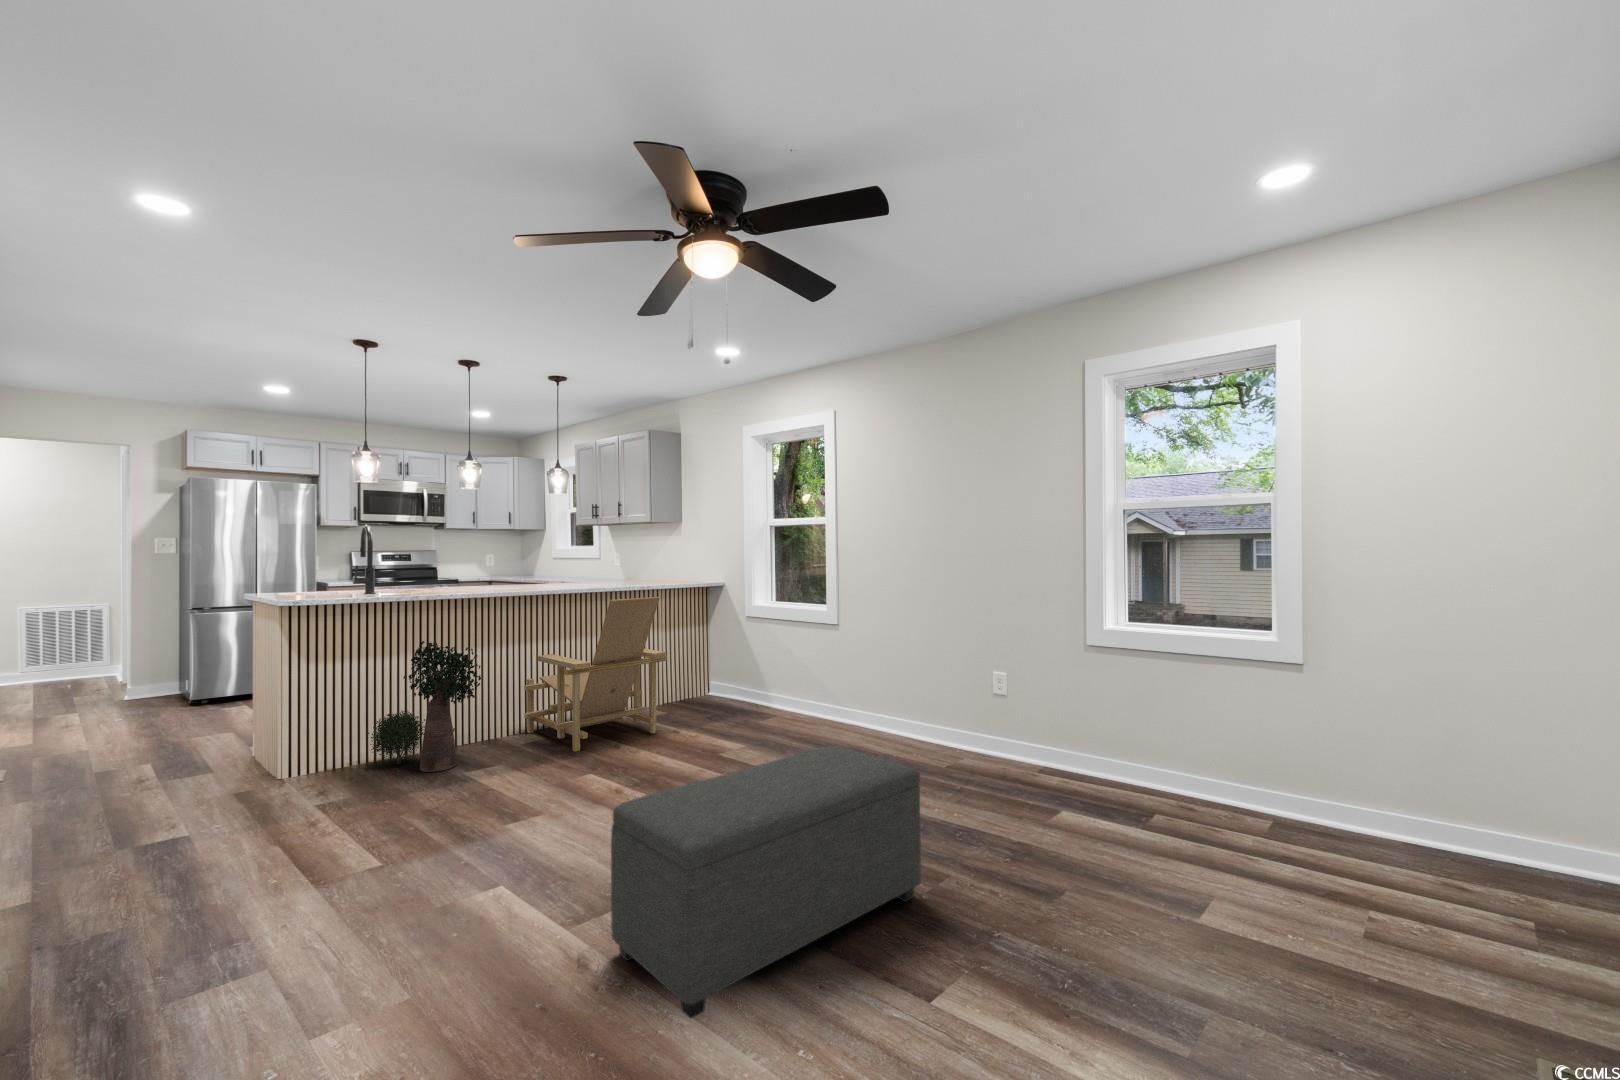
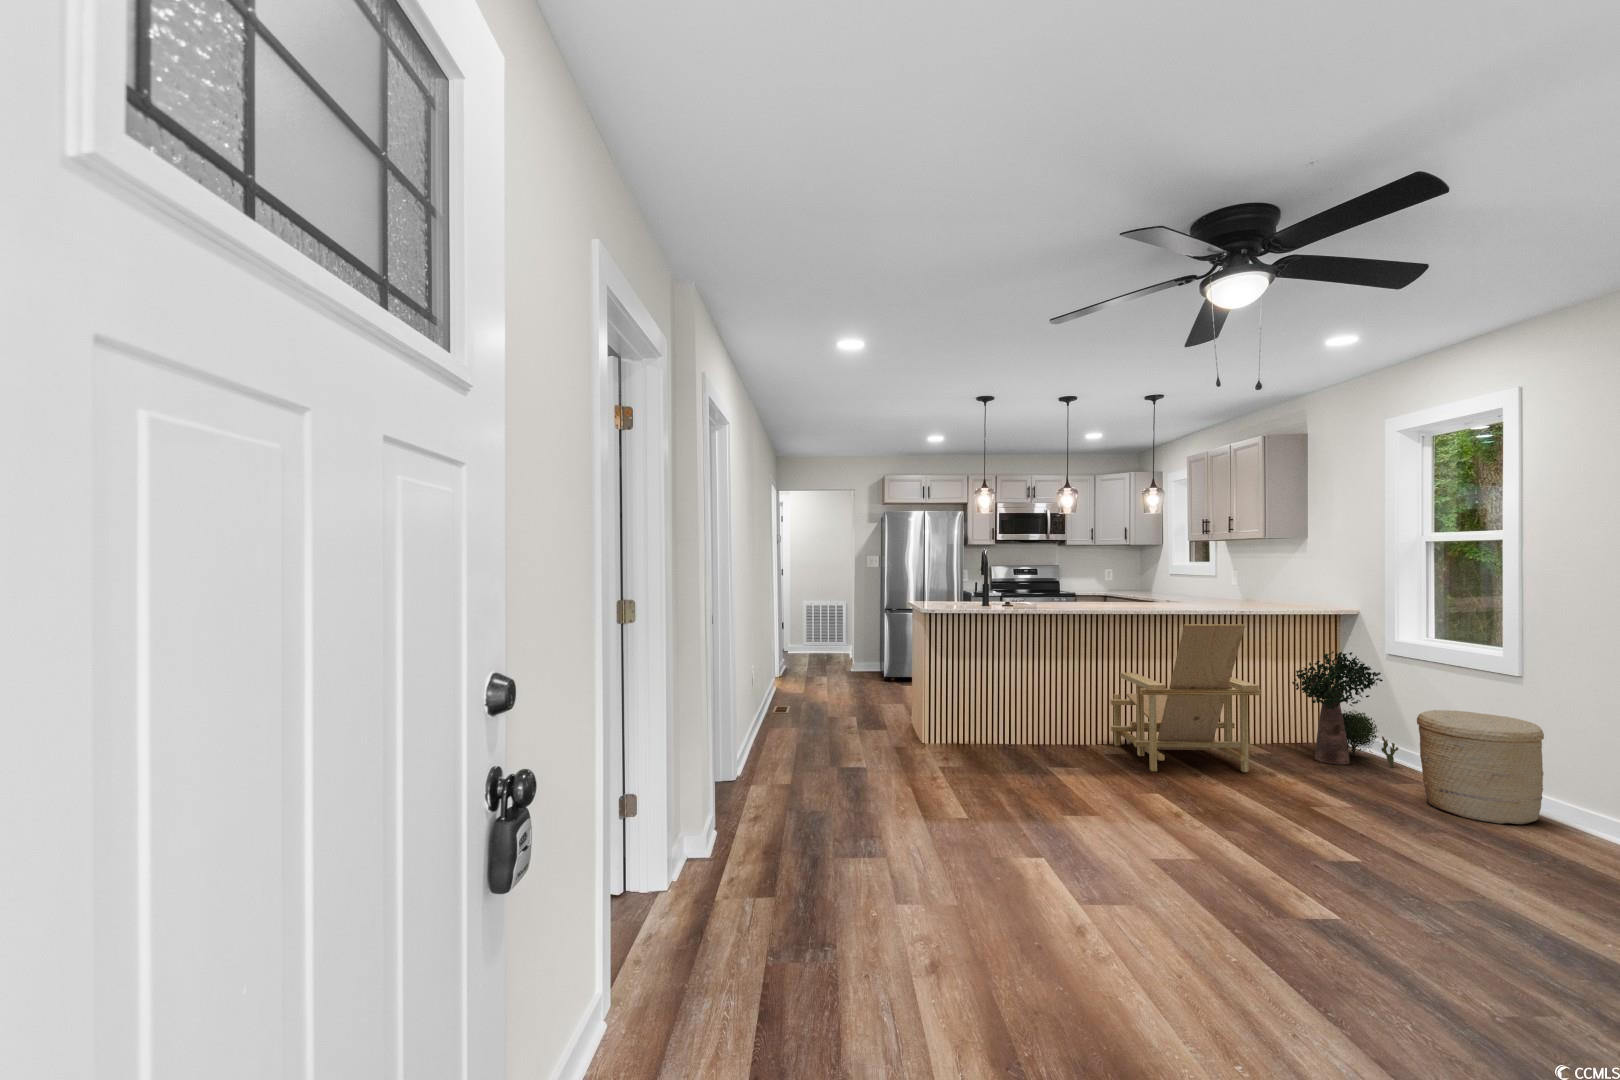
potted plant: present [368,641,481,772] -> present [1292,651,1398,767]
woven basket: none [776,654,847,734] -> present [1417,710,1544,824]
ottoman: present [611,745,921,1018] -> none [1105,806,1506,1028]

